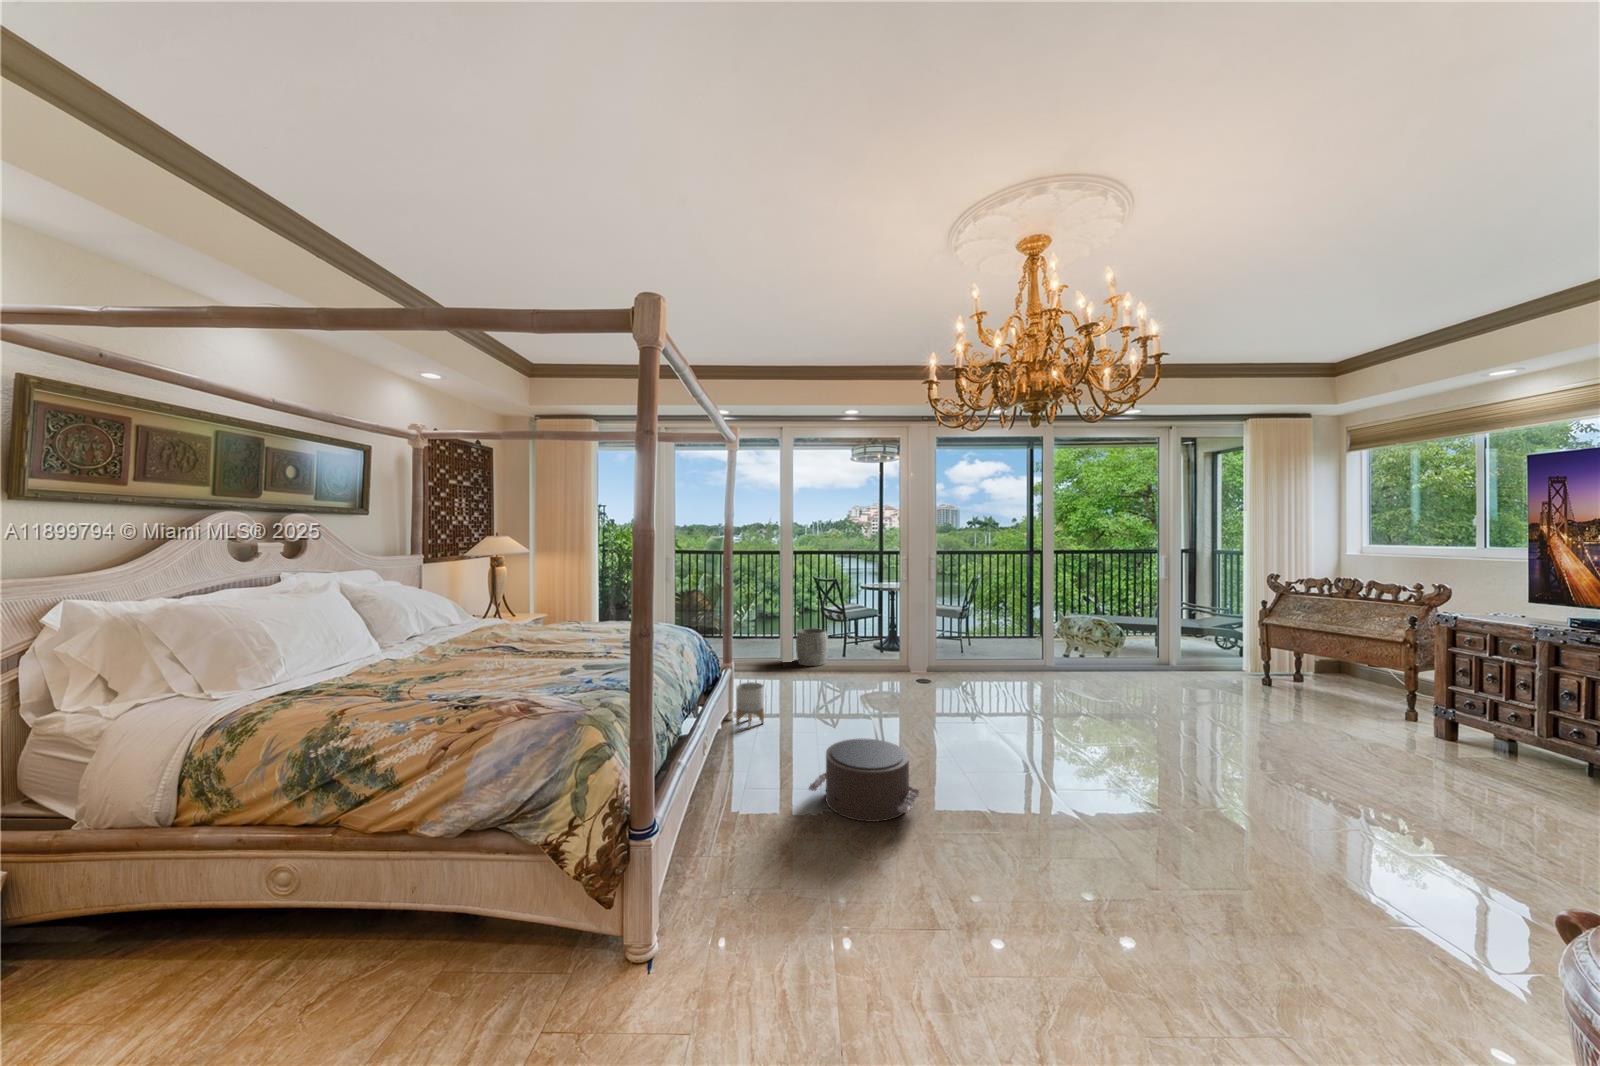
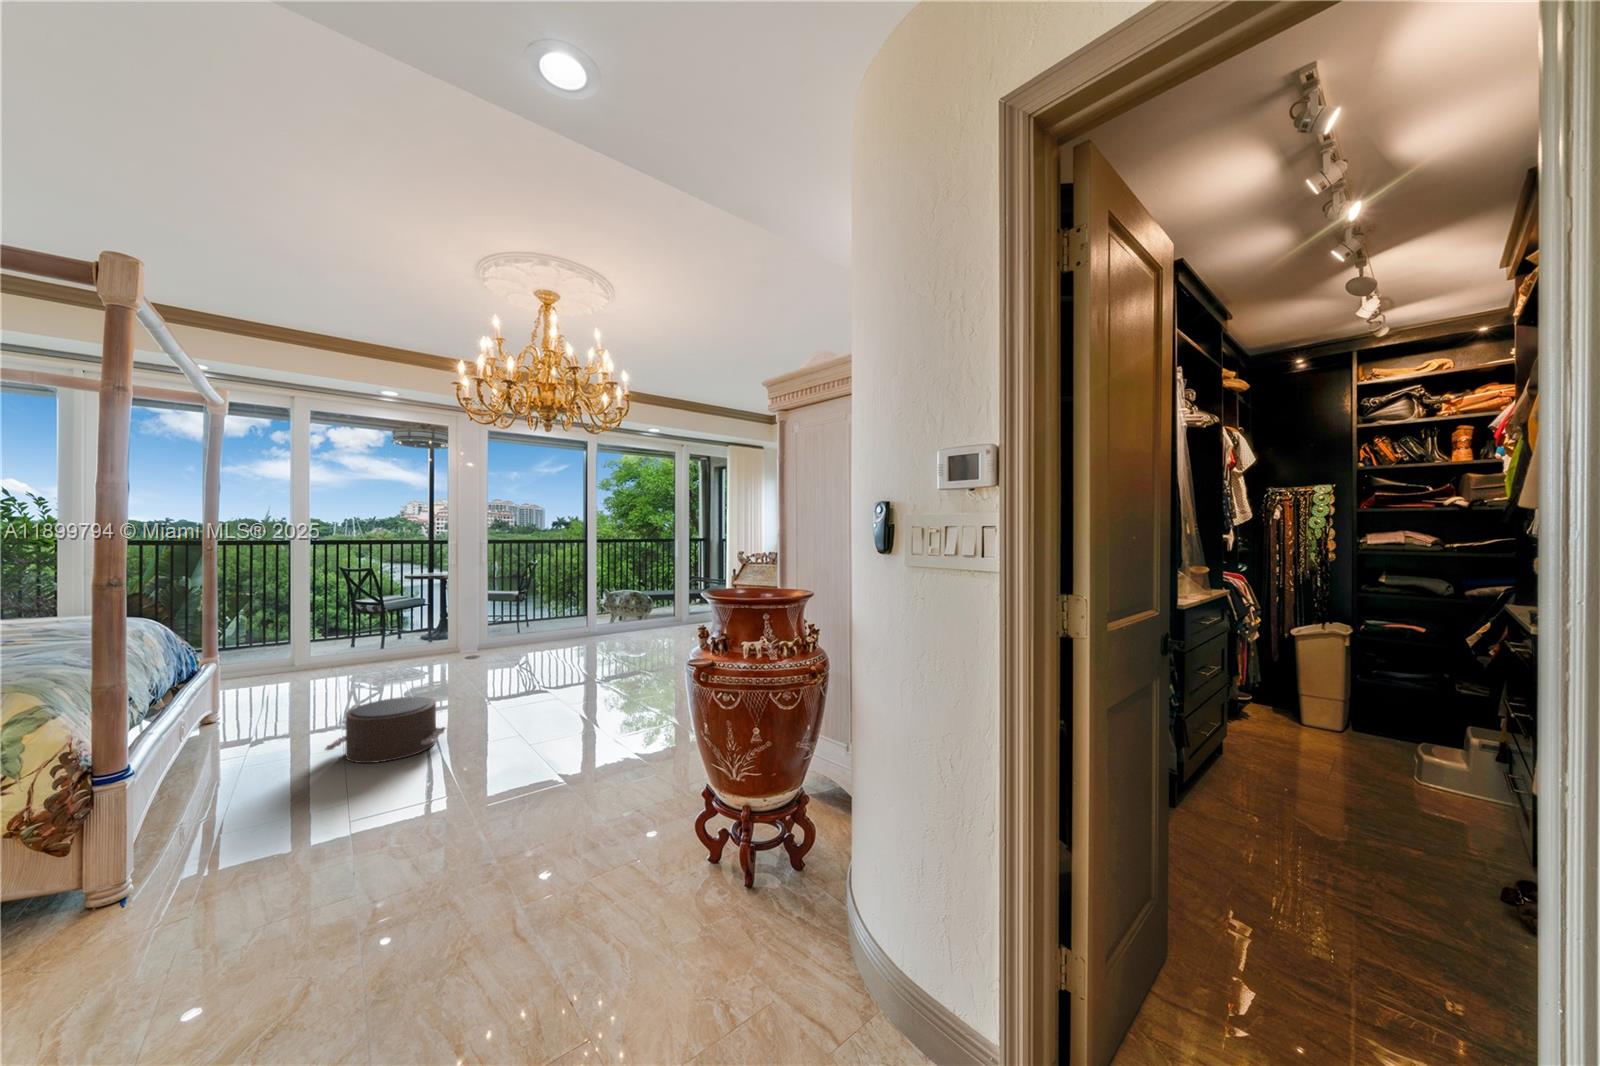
woven basket: present [796,628,828,666] -> none [317,624,361,665]
planter: present [736,682,764,728] -> none [226,677,268,726]

